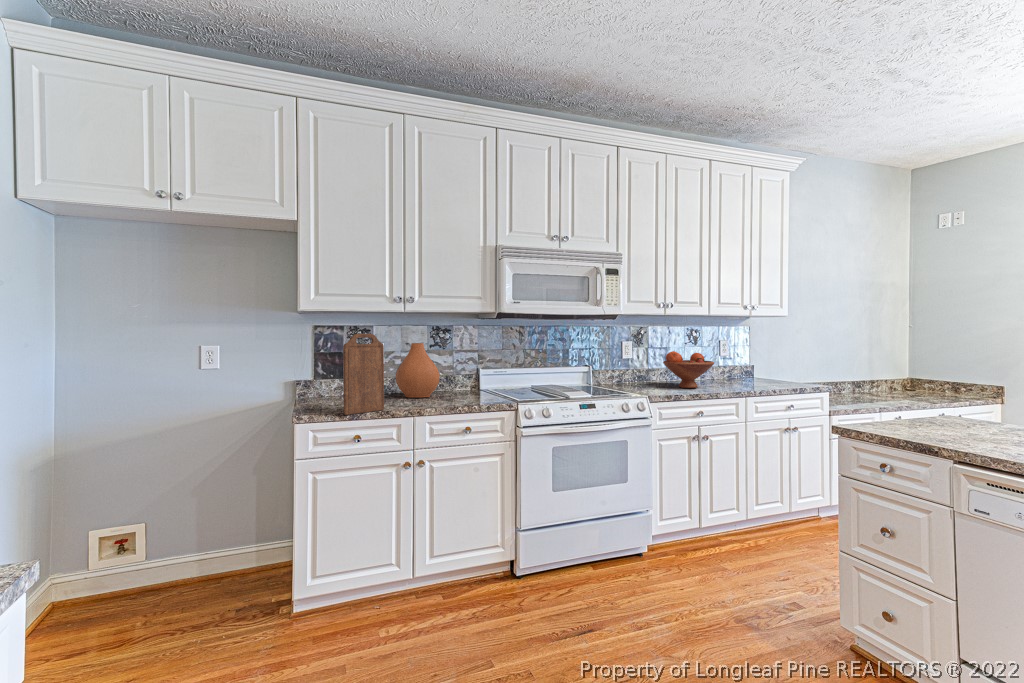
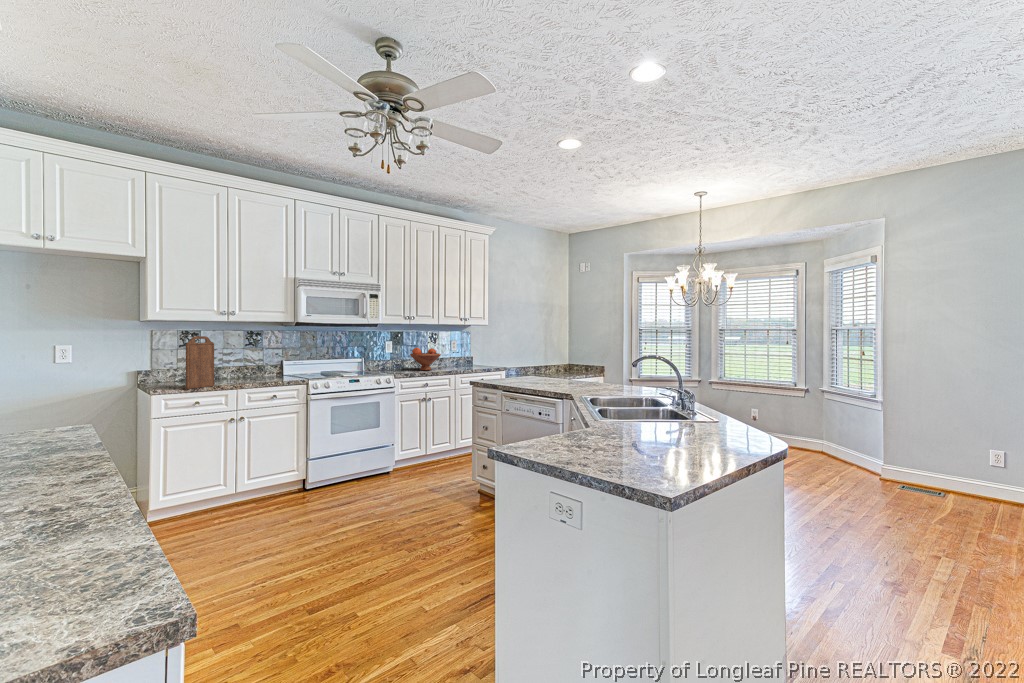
vase: present [395,343,440,398] -> none [219,342,253,379]

